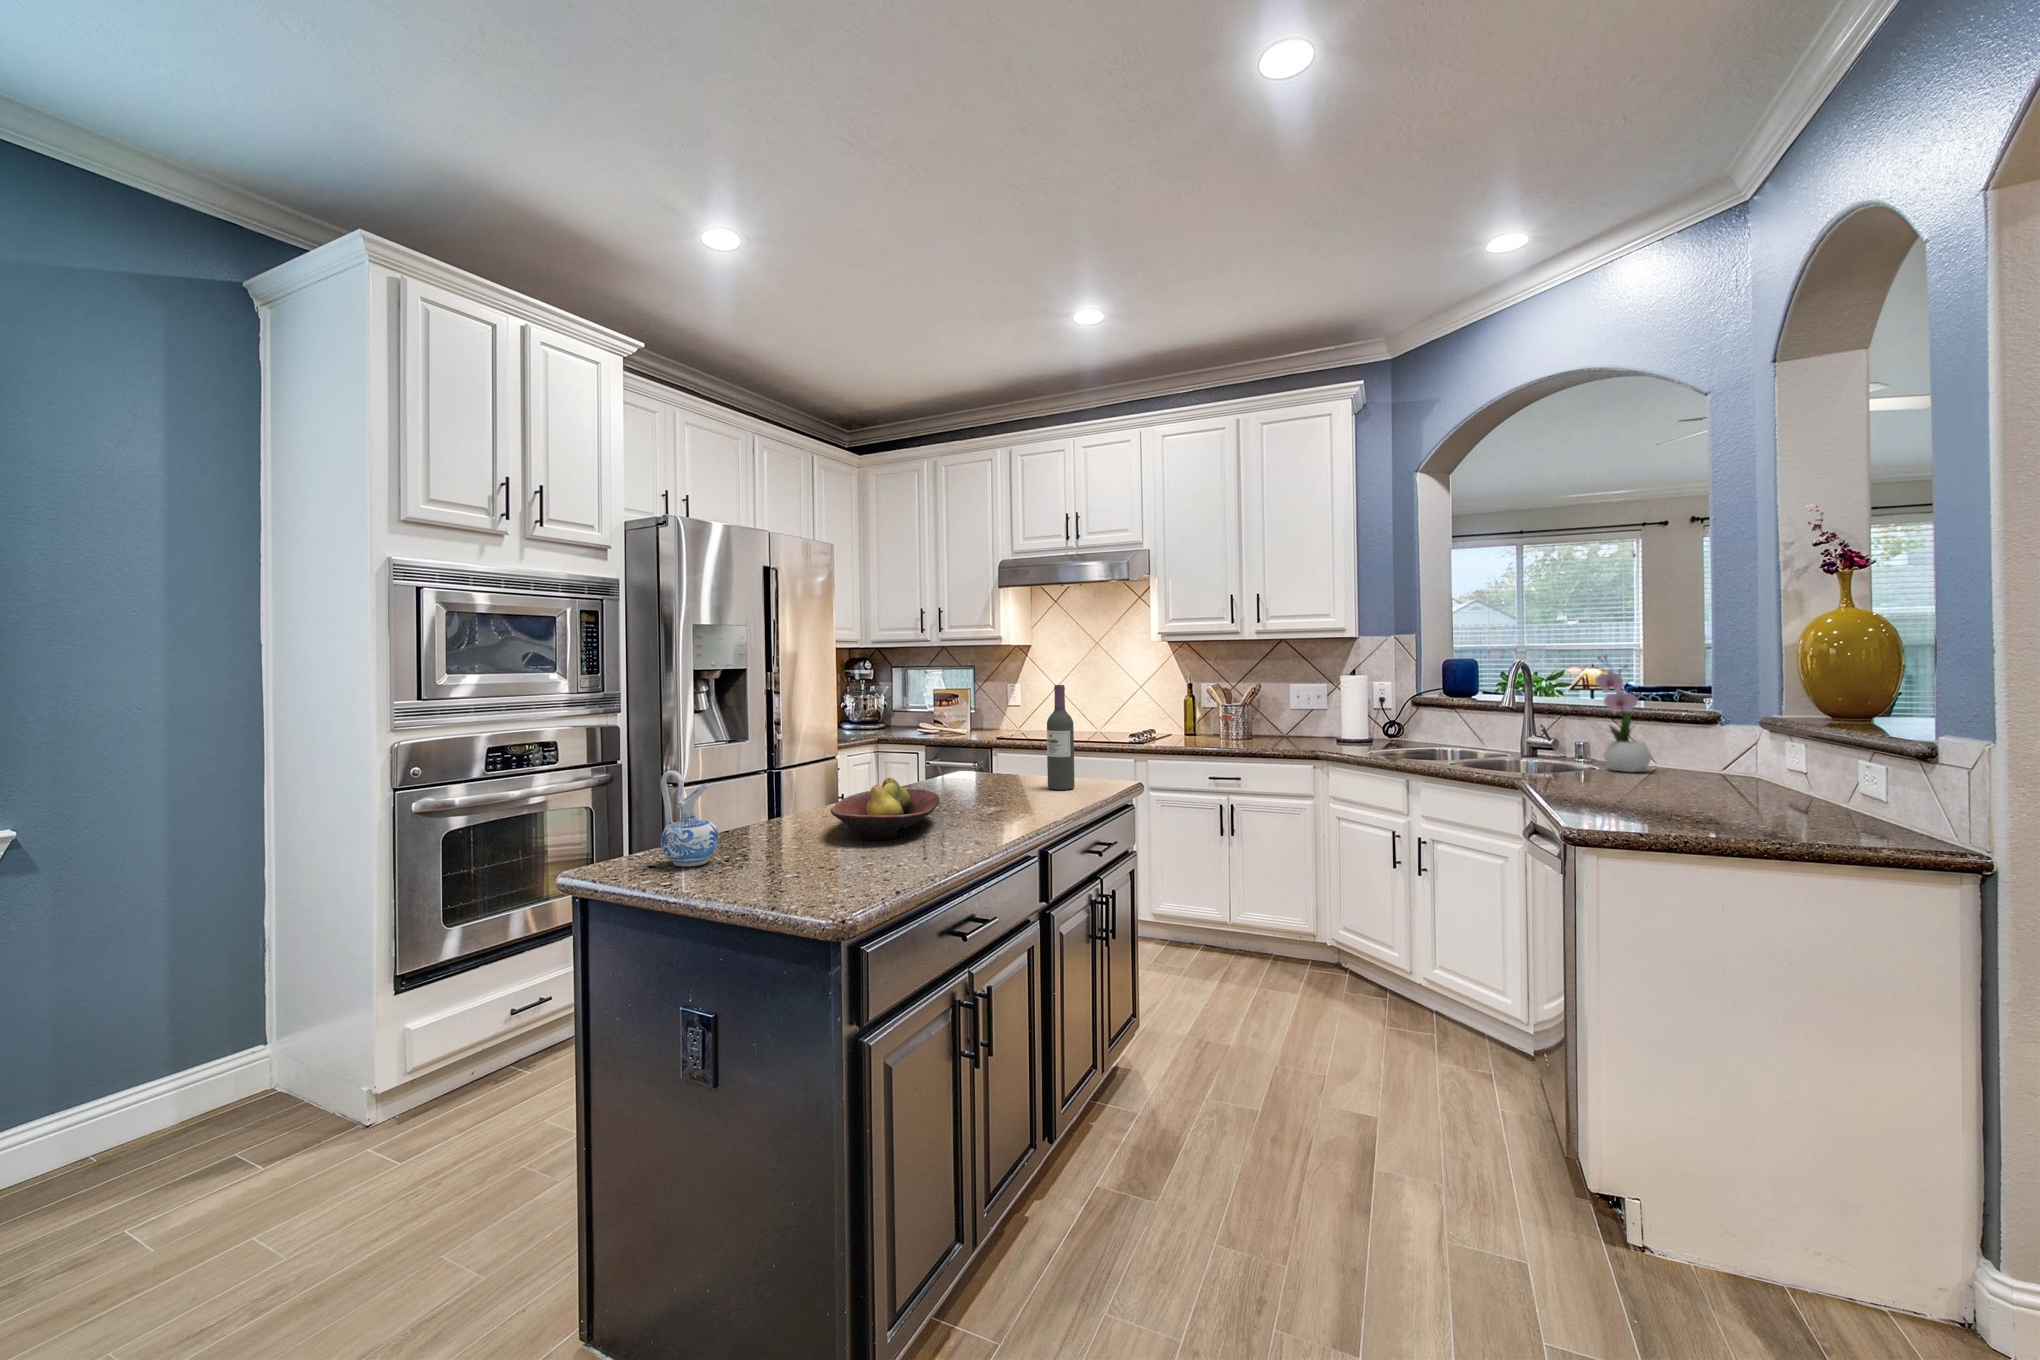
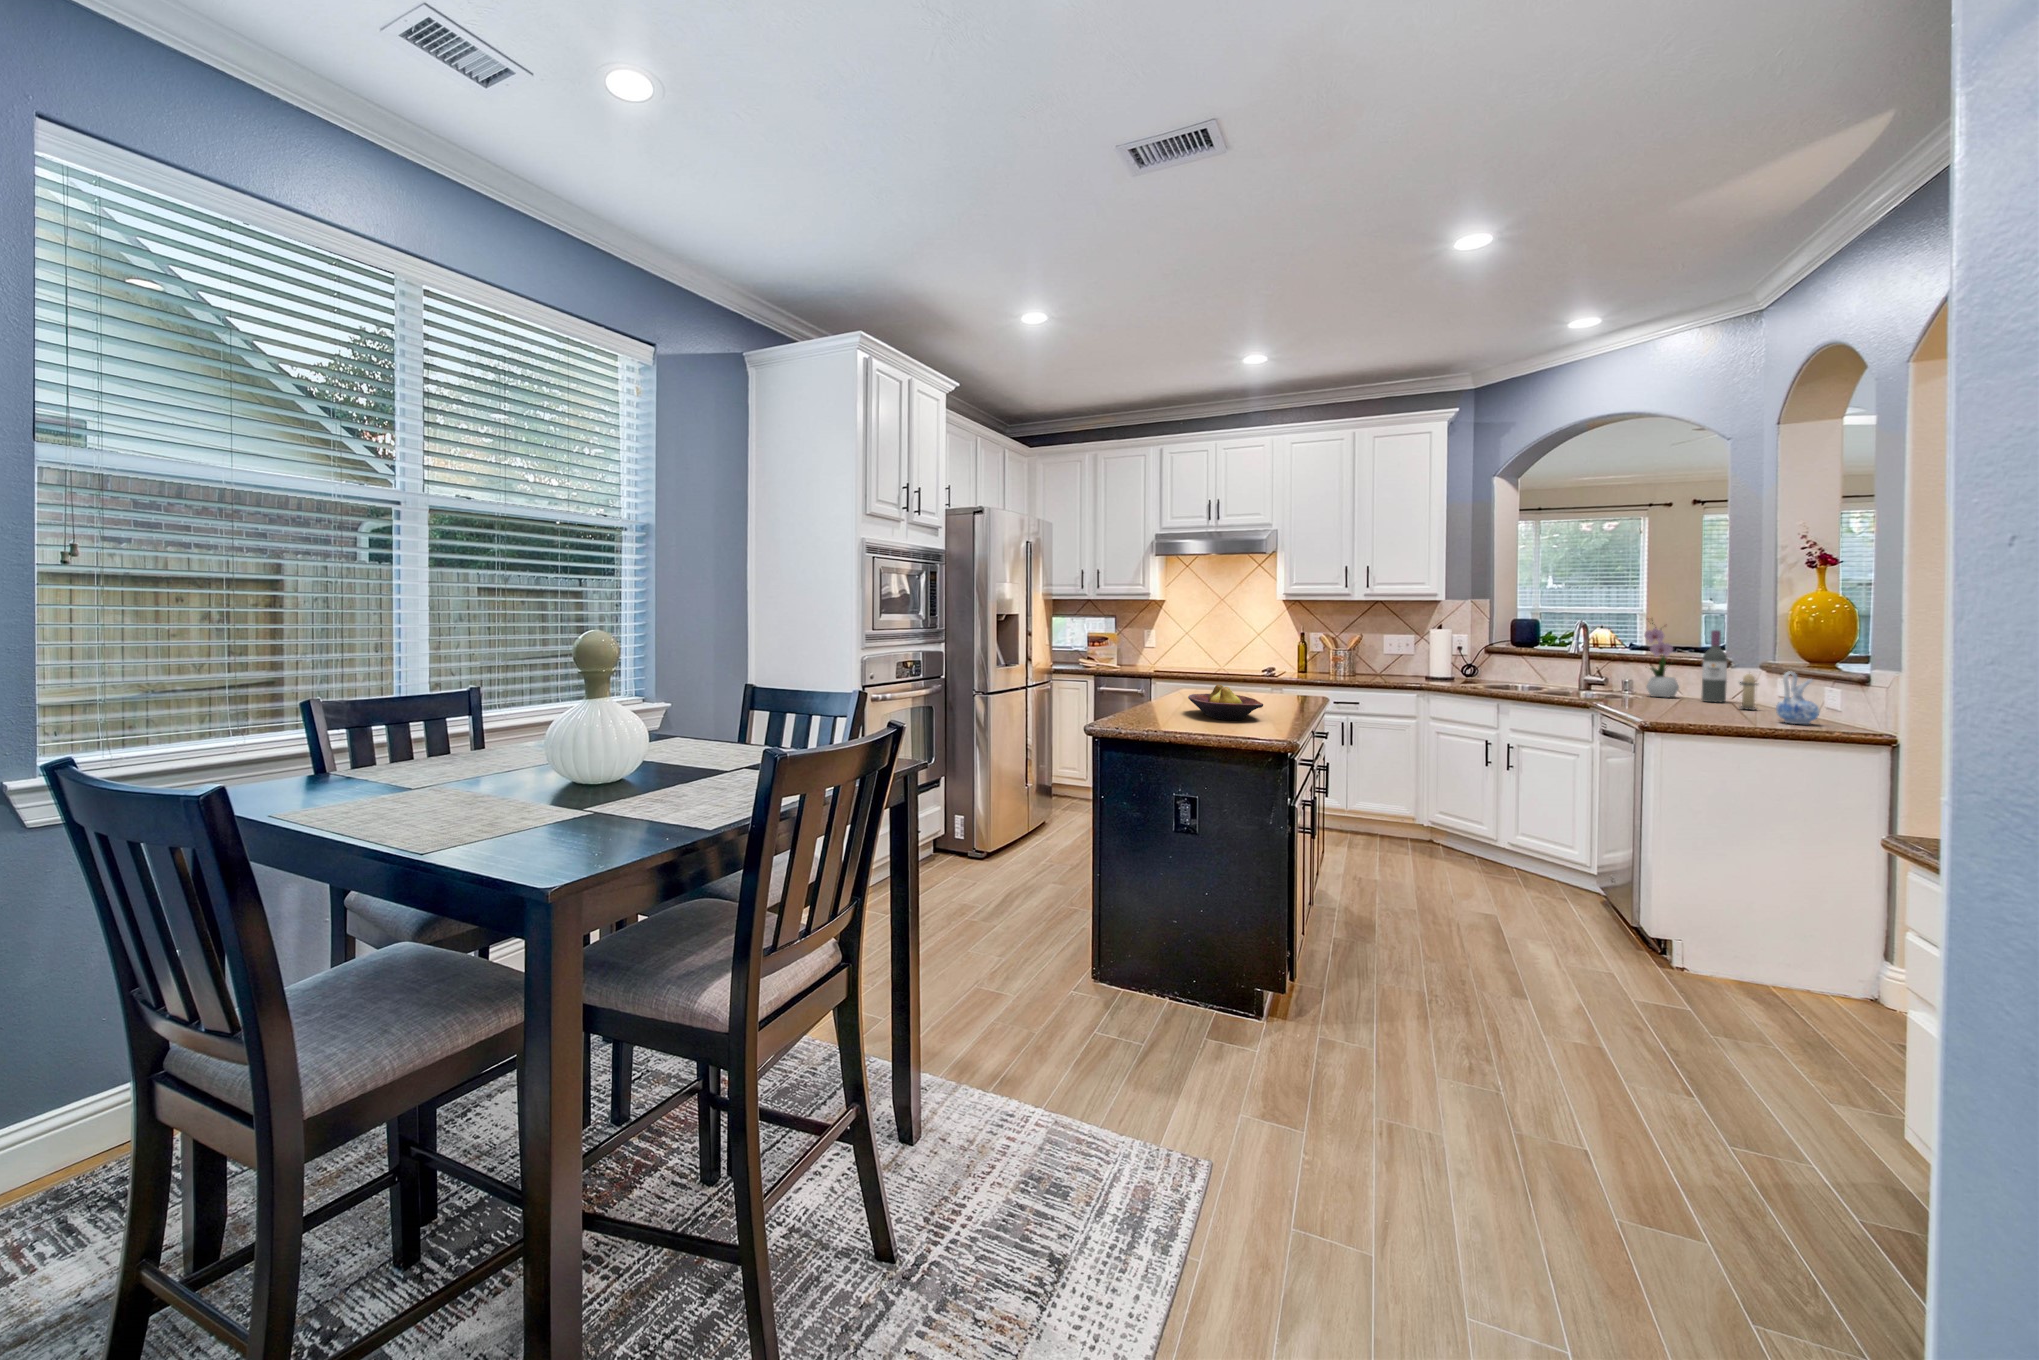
wine bottle: present [1047,685,1075,790] -> present [1702,630,1727,703]
candle: none [1724,736,1764,797] -> present [1740,674,1757,710]
ceramic pitcher: present [661,771,718,866] -> present [1776,672,1820,724]

